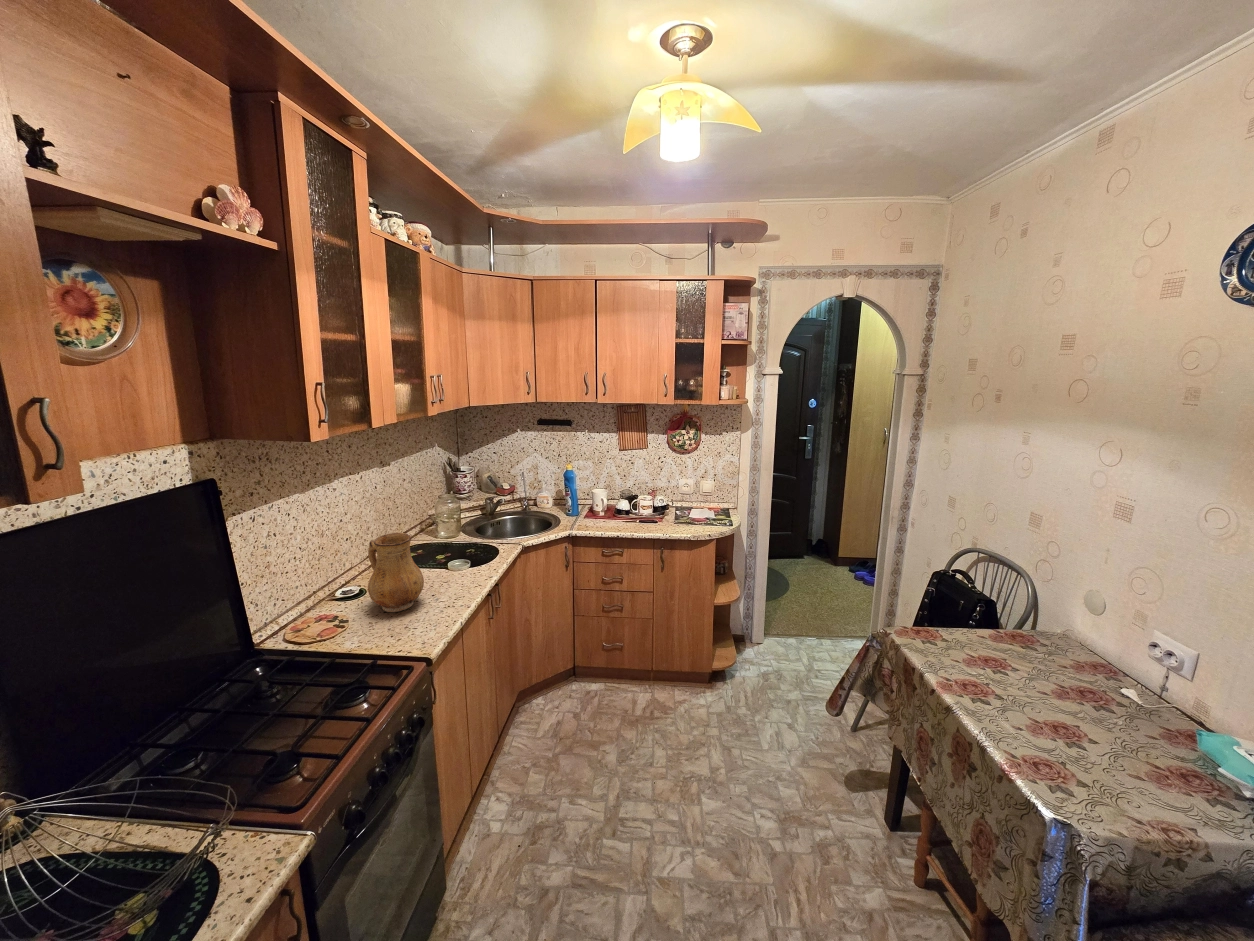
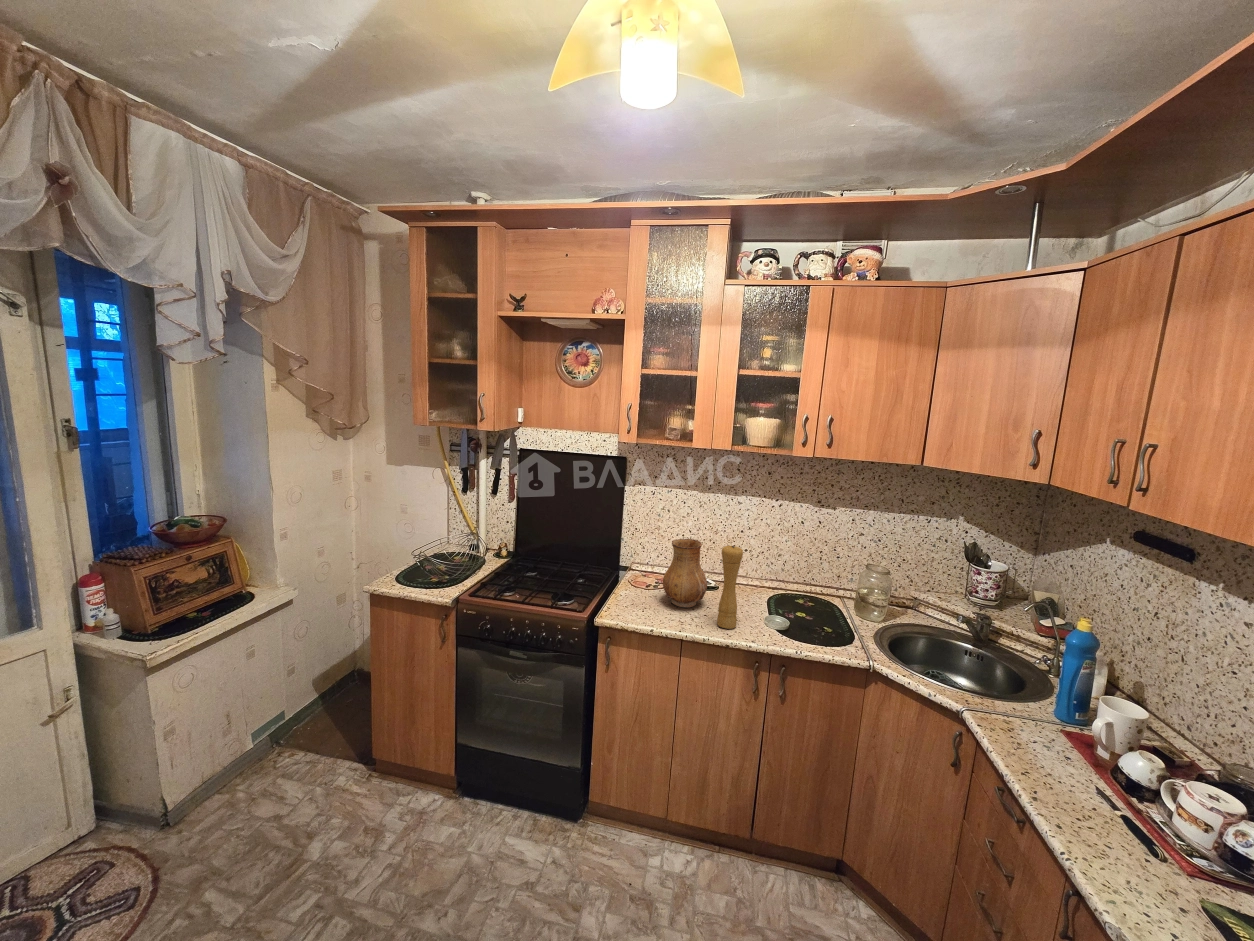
pepper mill: none [443,510,468,589] -> present [717,546,743,629]

